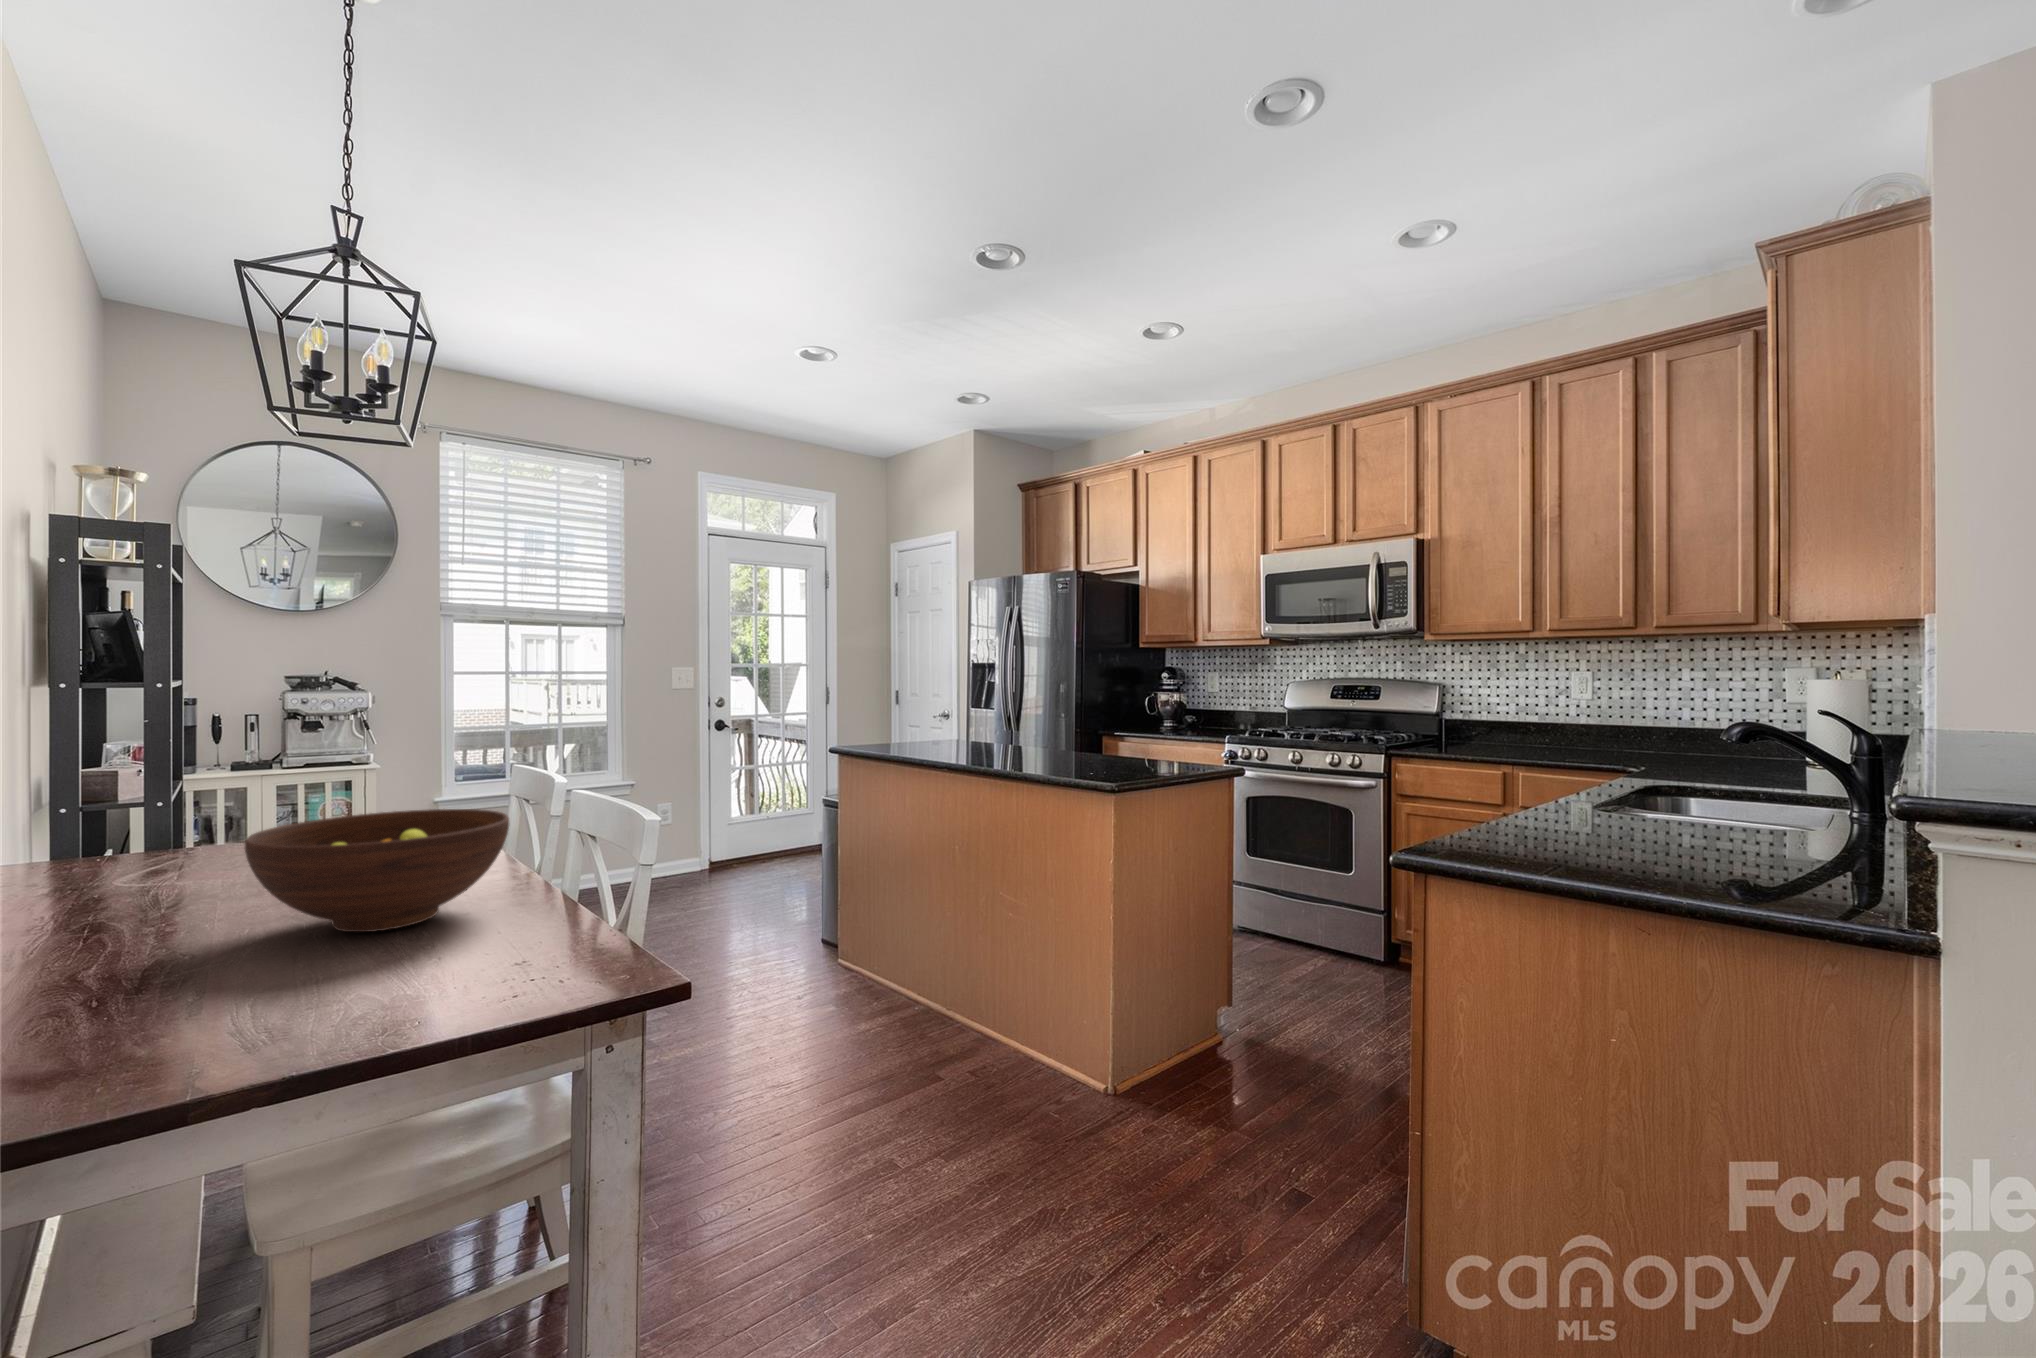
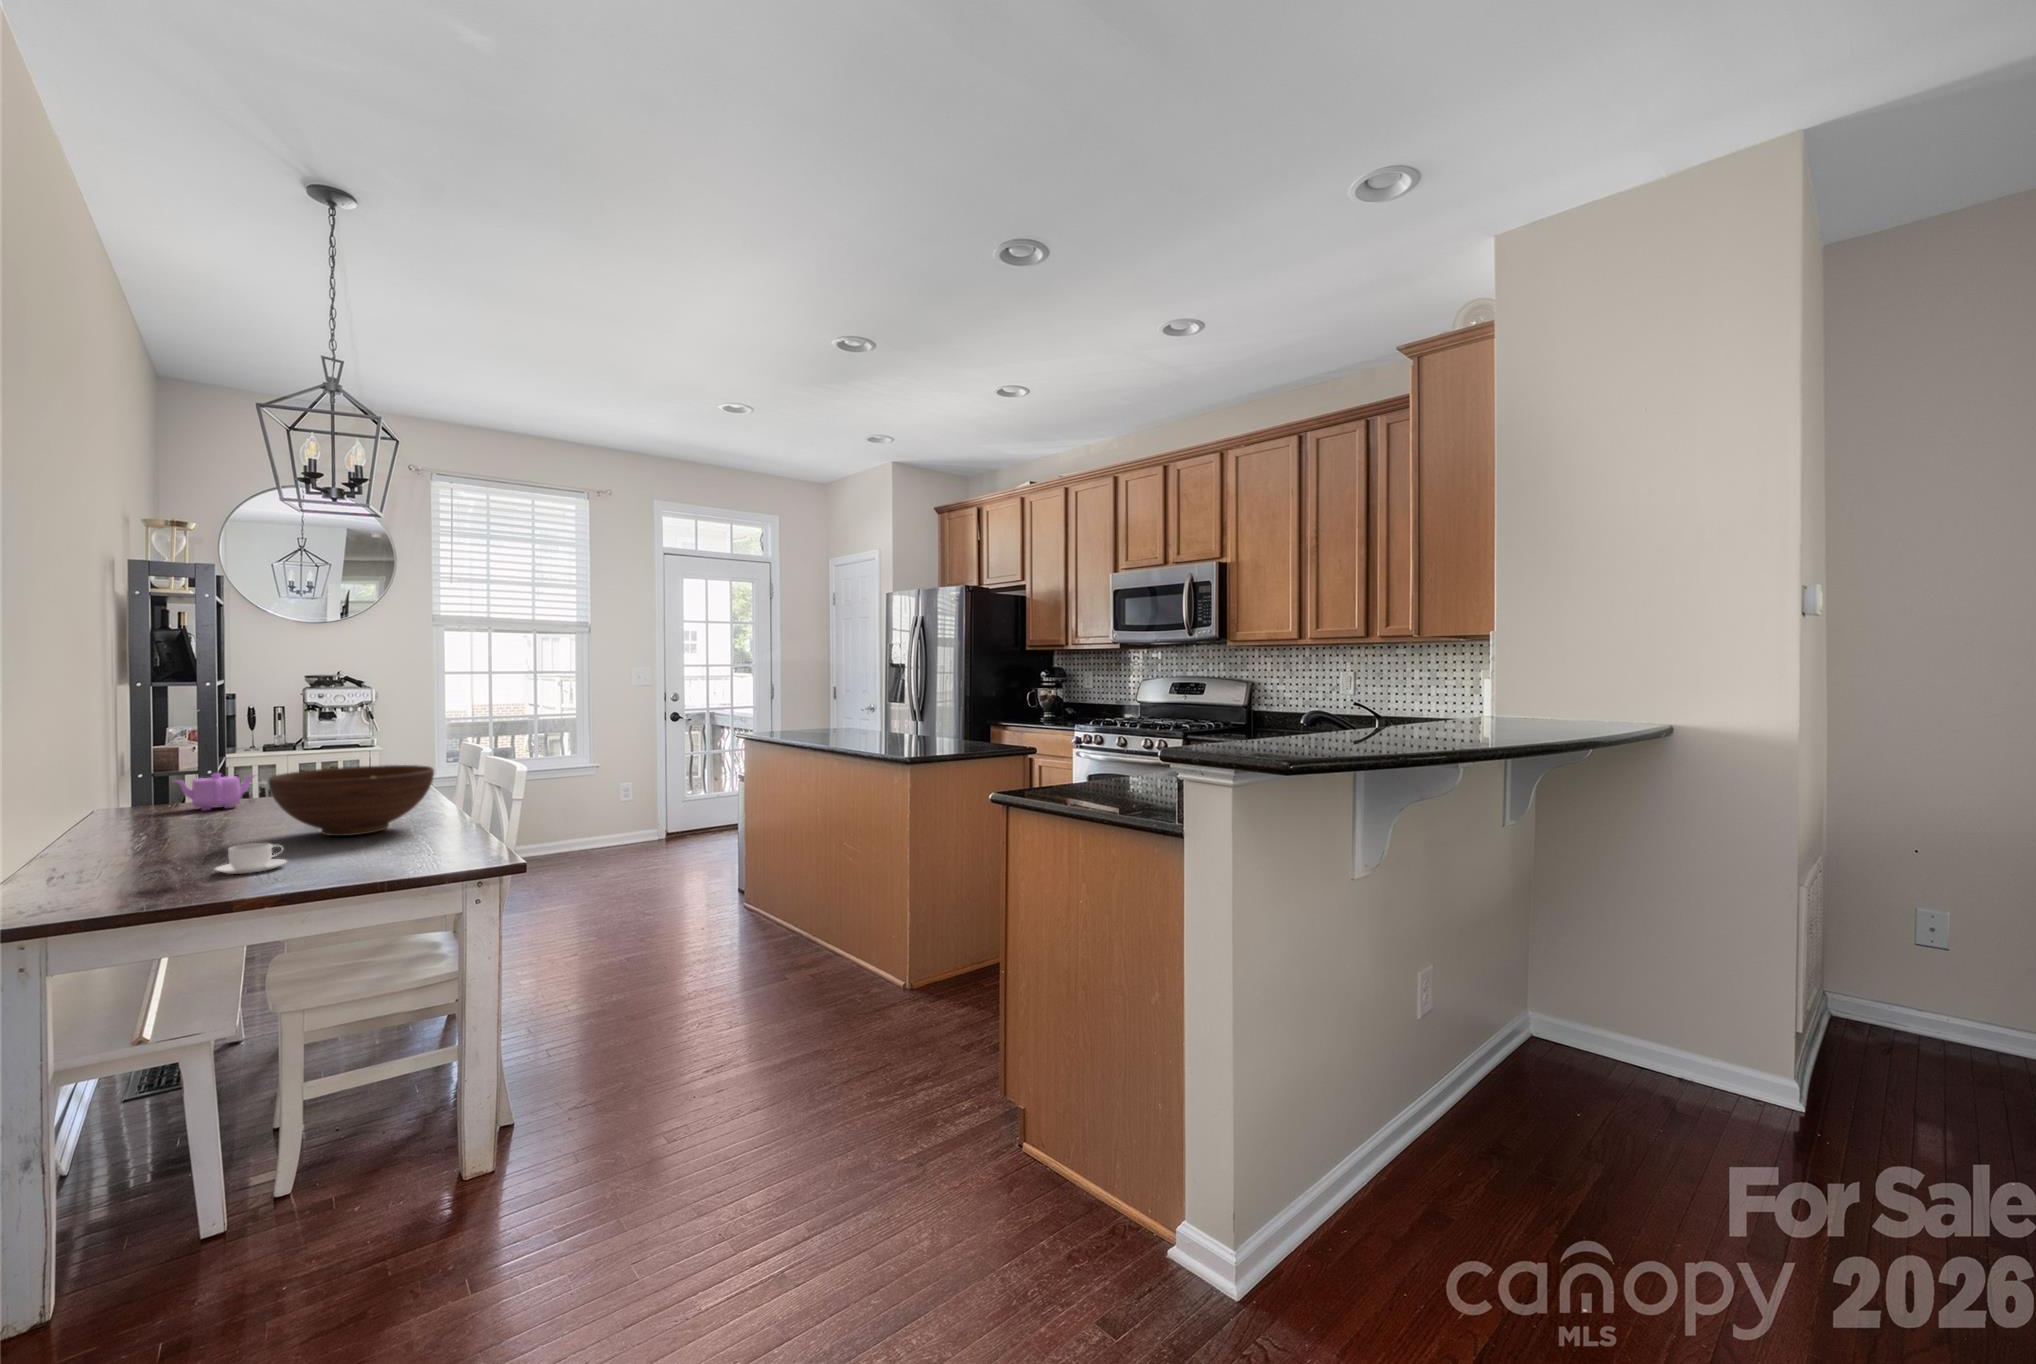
teapot: none [90,818,226,875] -> present [175,773,255,810]
coffee cup: none [142,972,282,1042] -> present [216,843,287,874]

